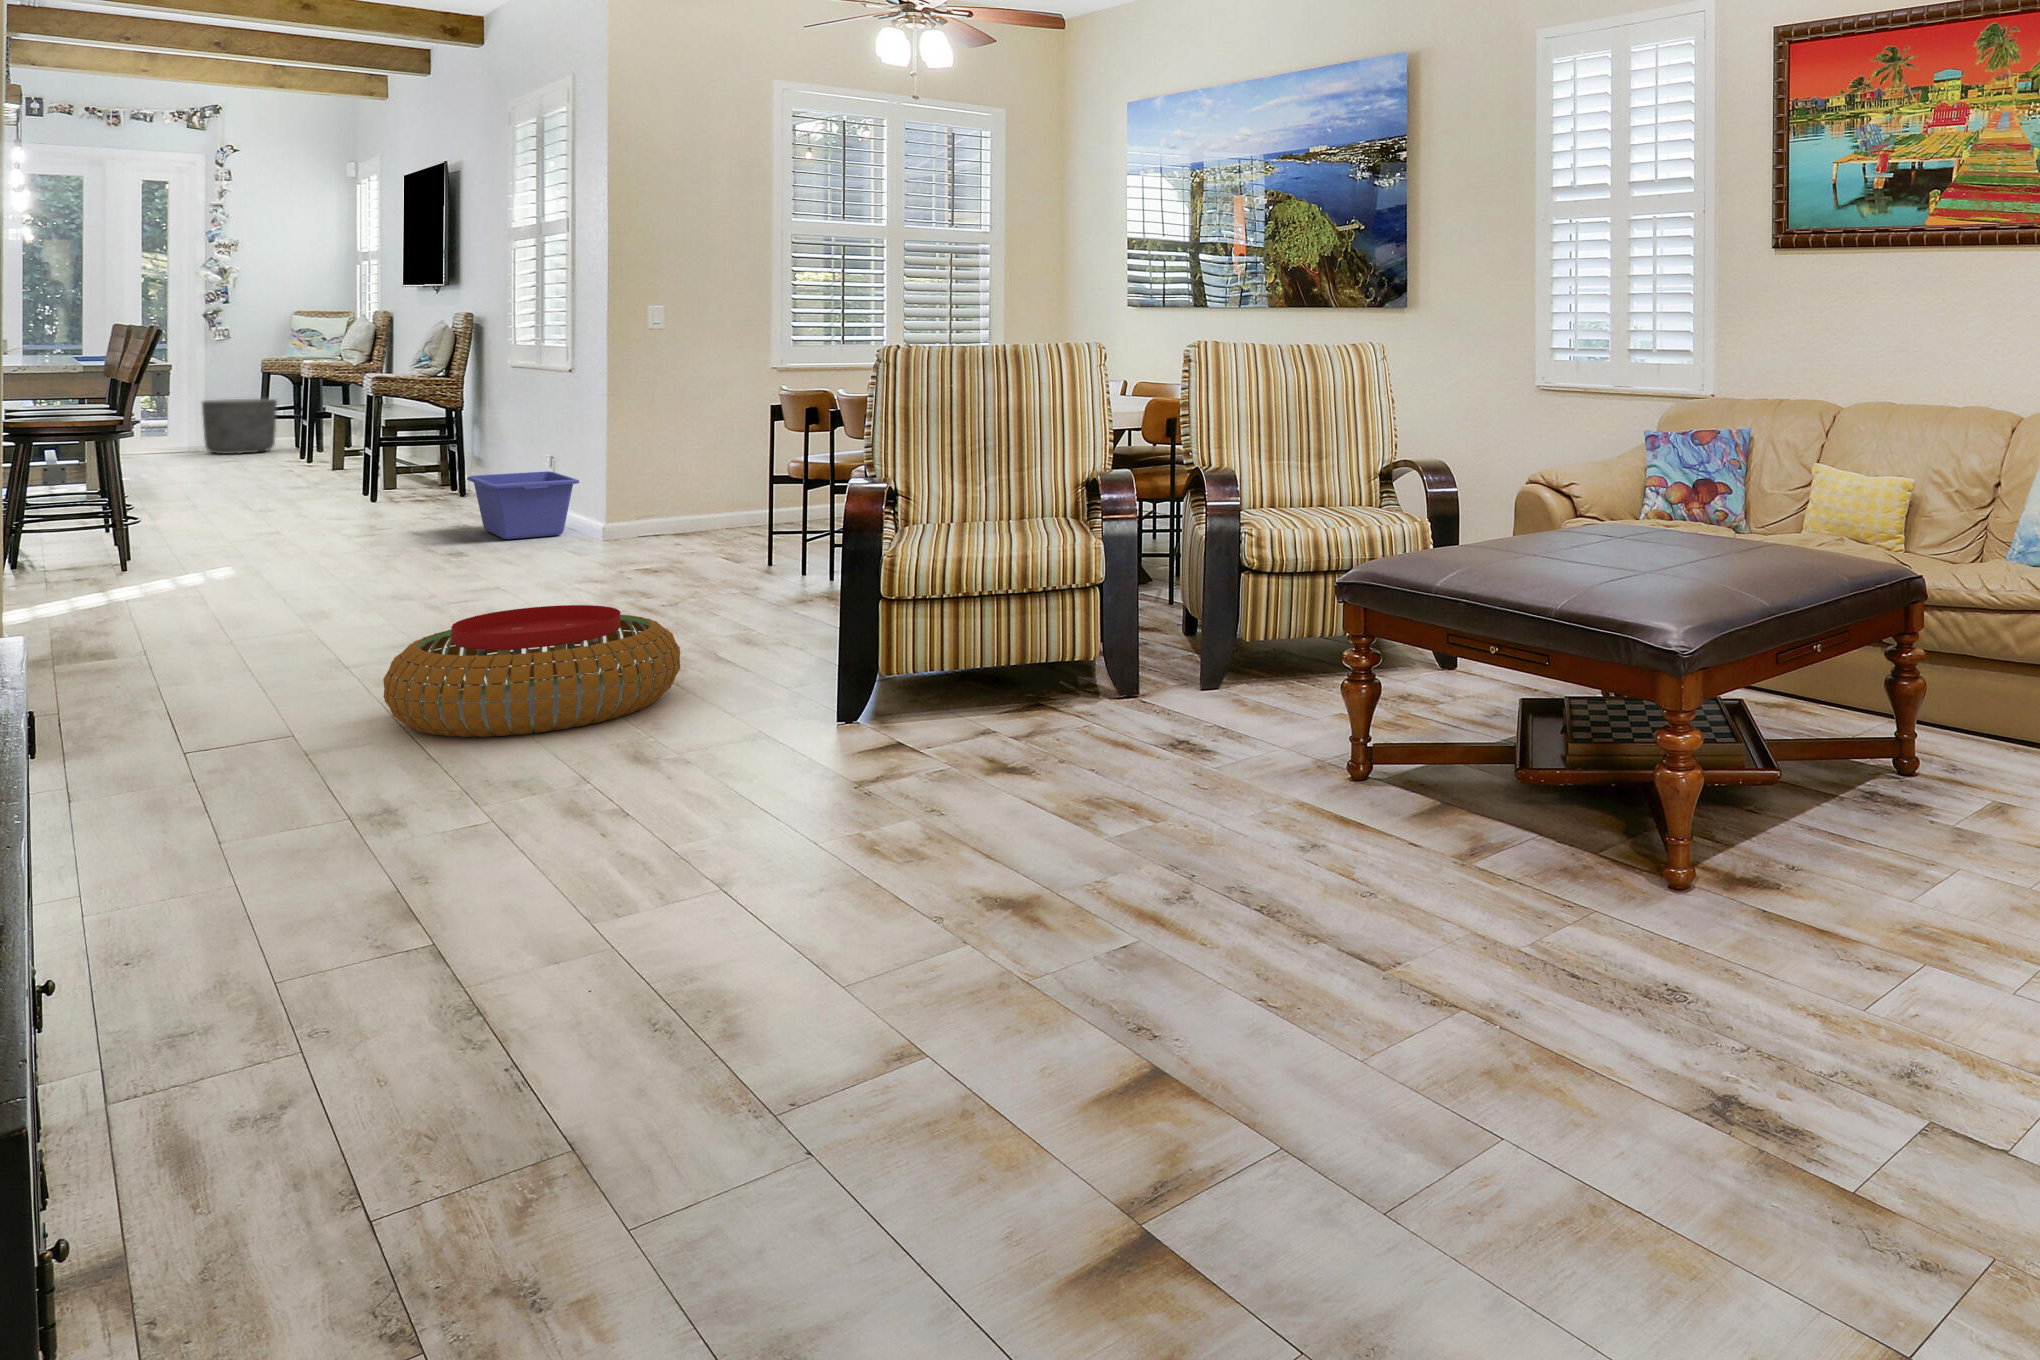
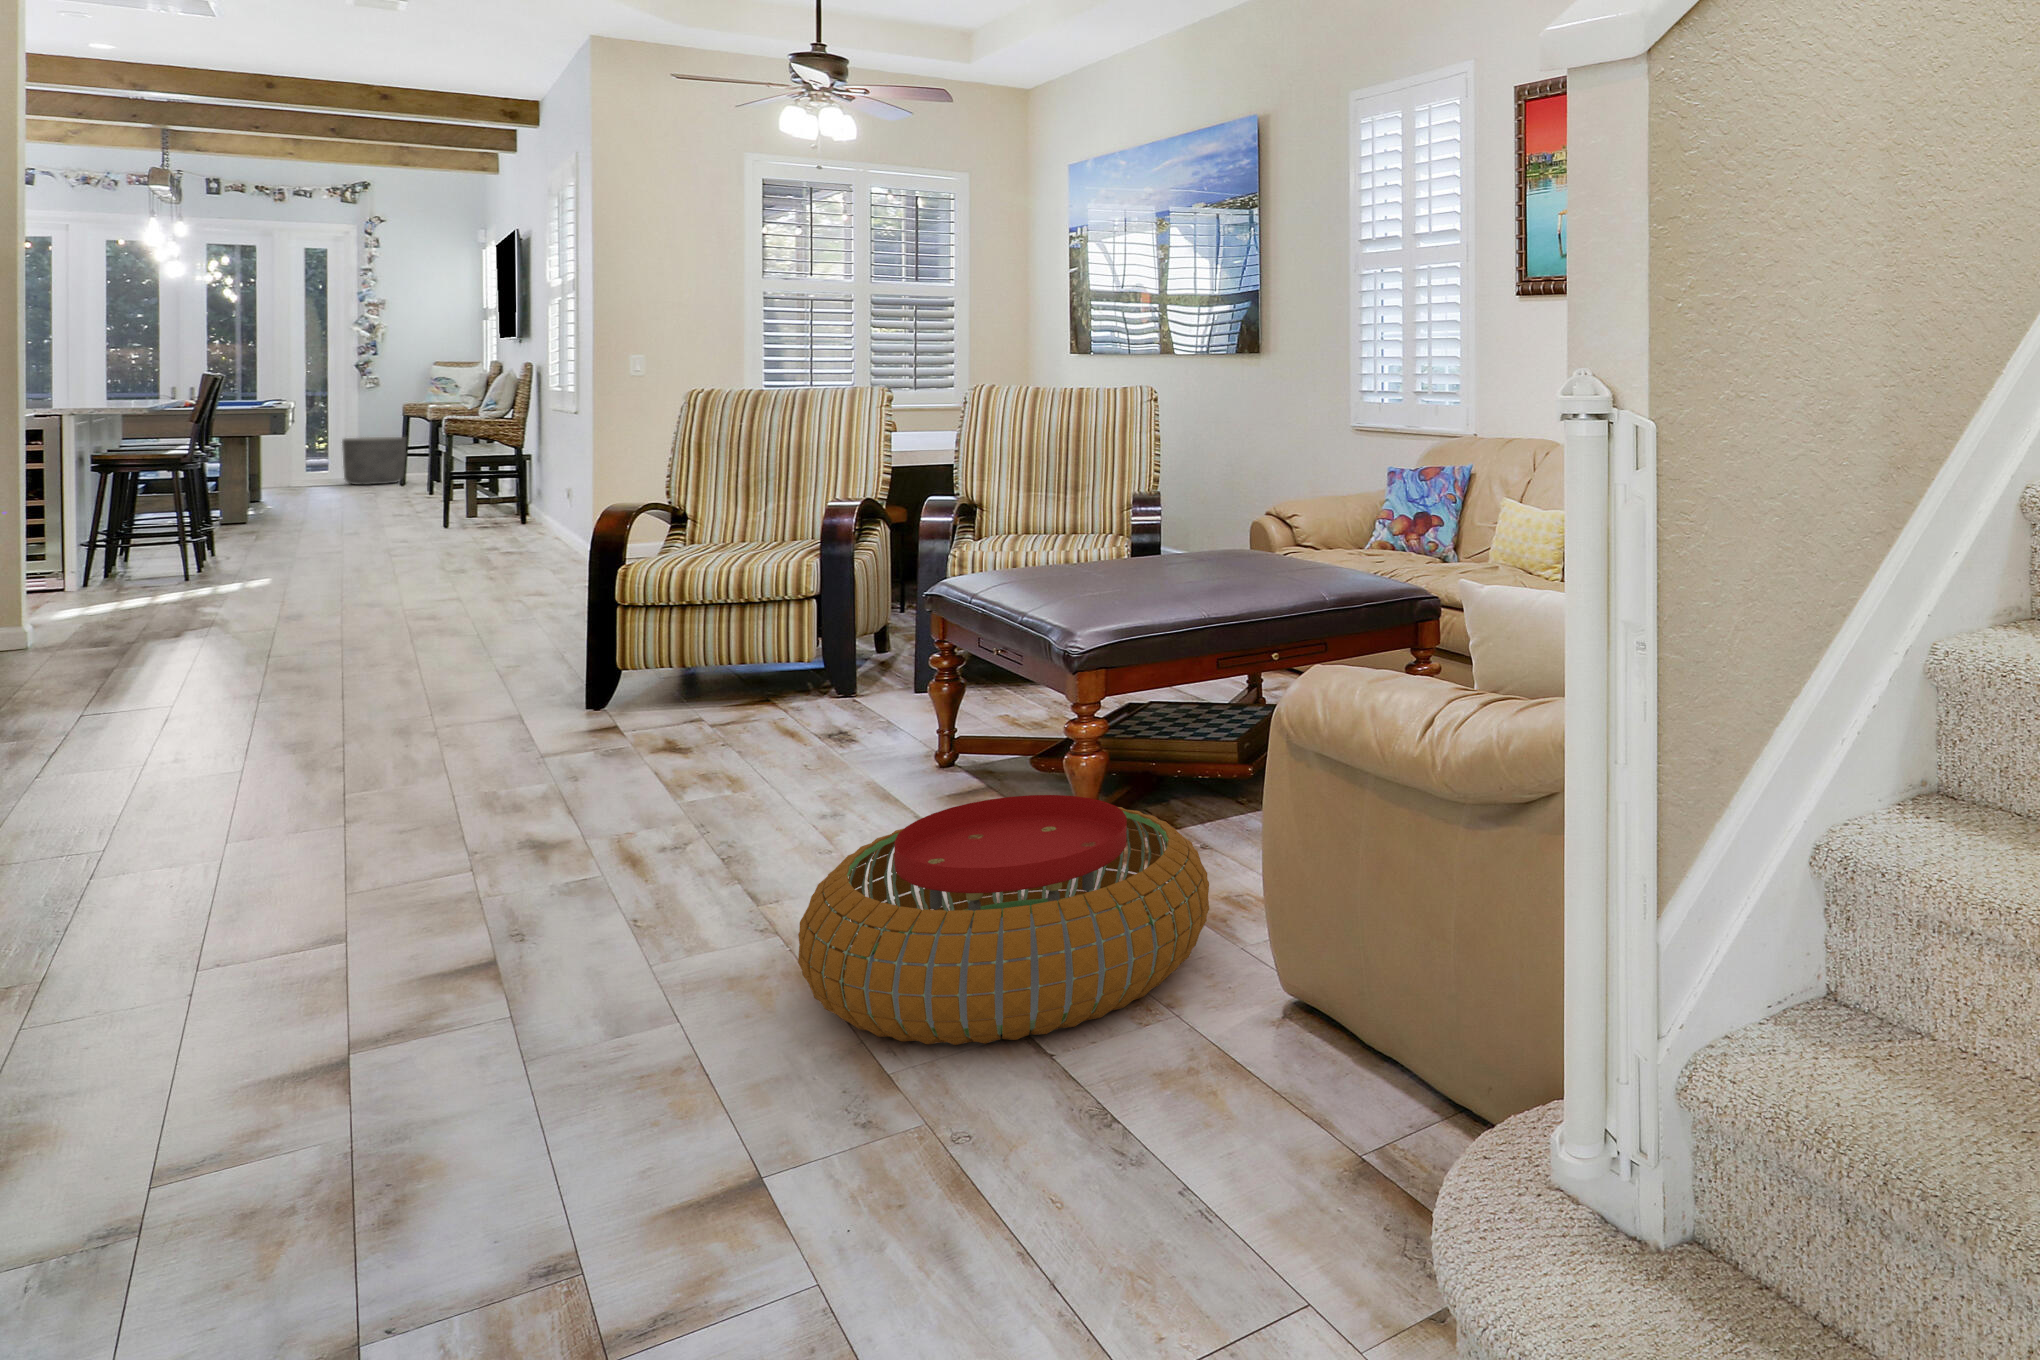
storage bin: present [467,471,579,539] -> none [473,500,562,559]
pouf: present [383,605,680,737] -> present [798,795,1209,1045]

